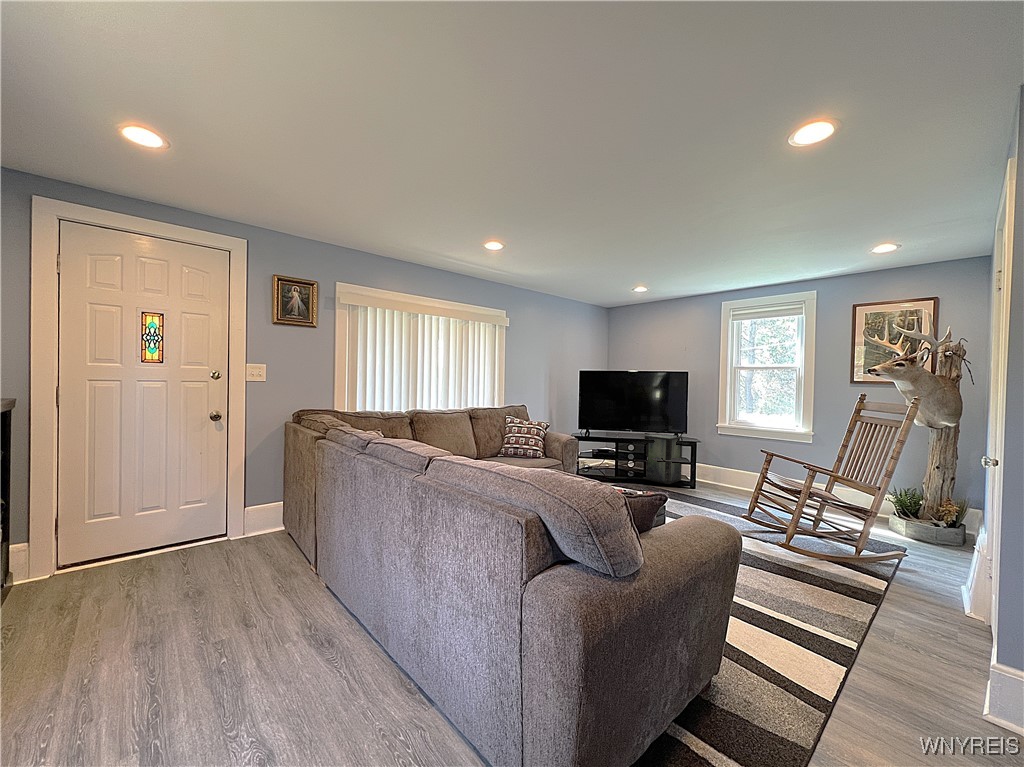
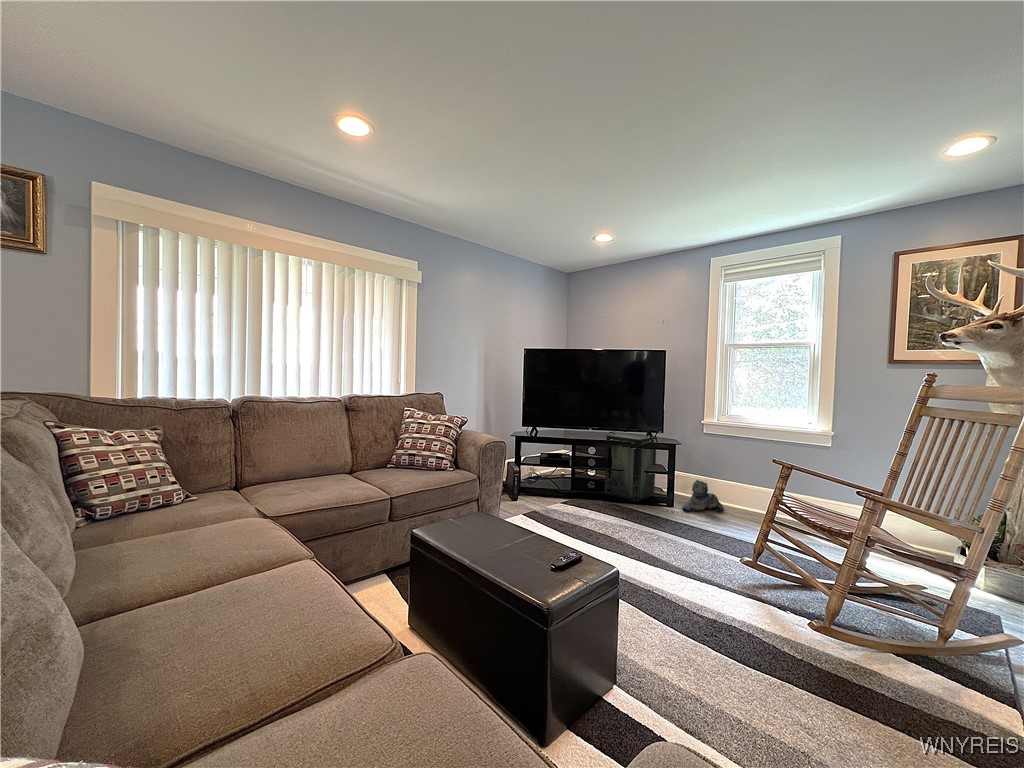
plush toy: none [702,468,734,491] -> present [682,480,723,511]

